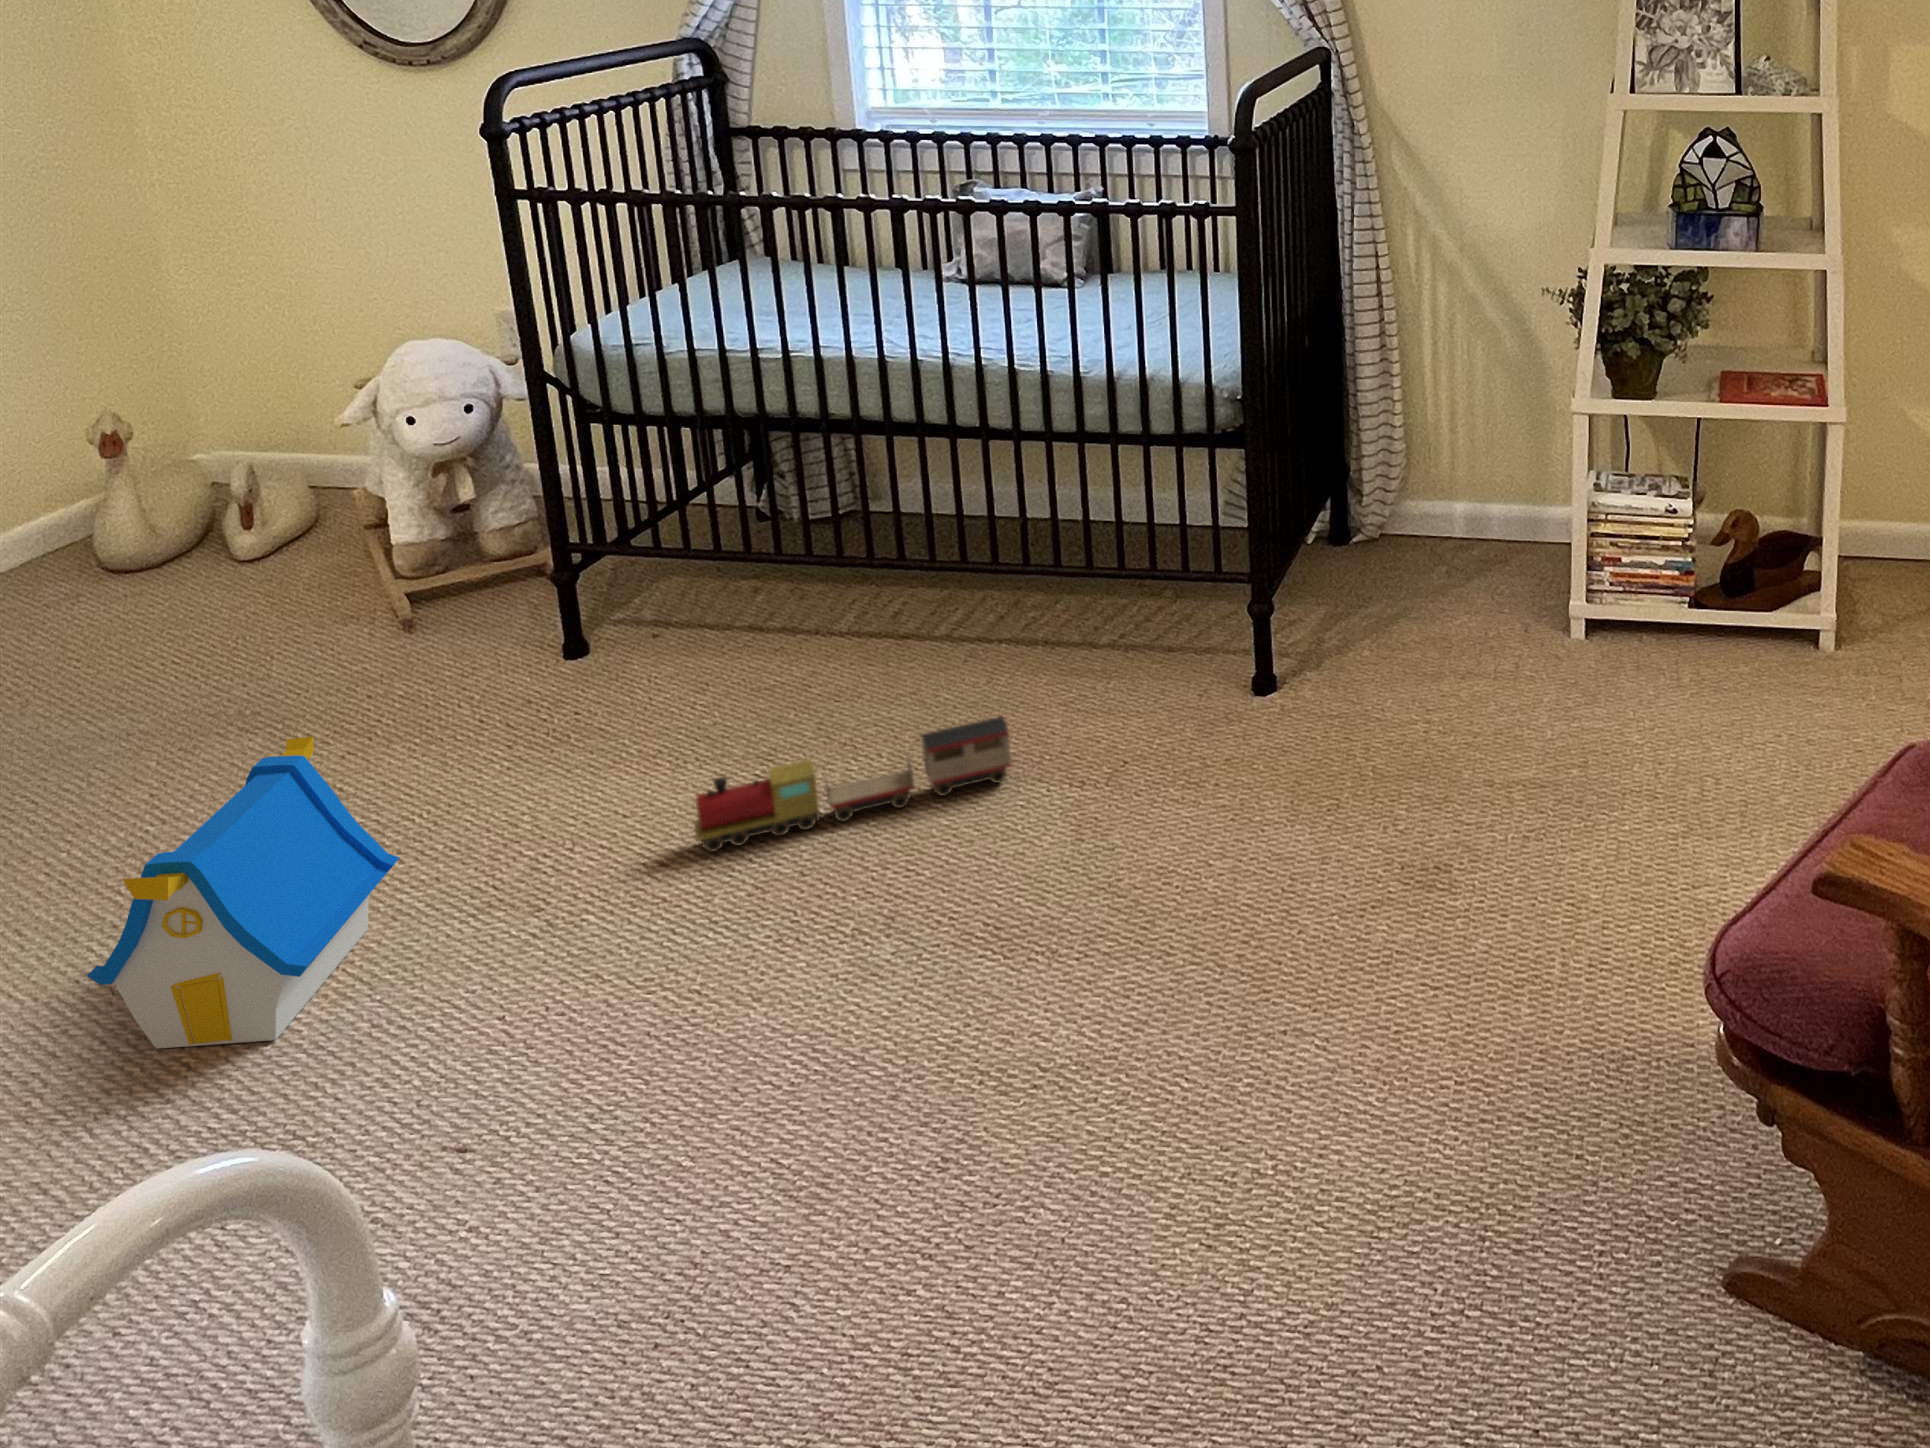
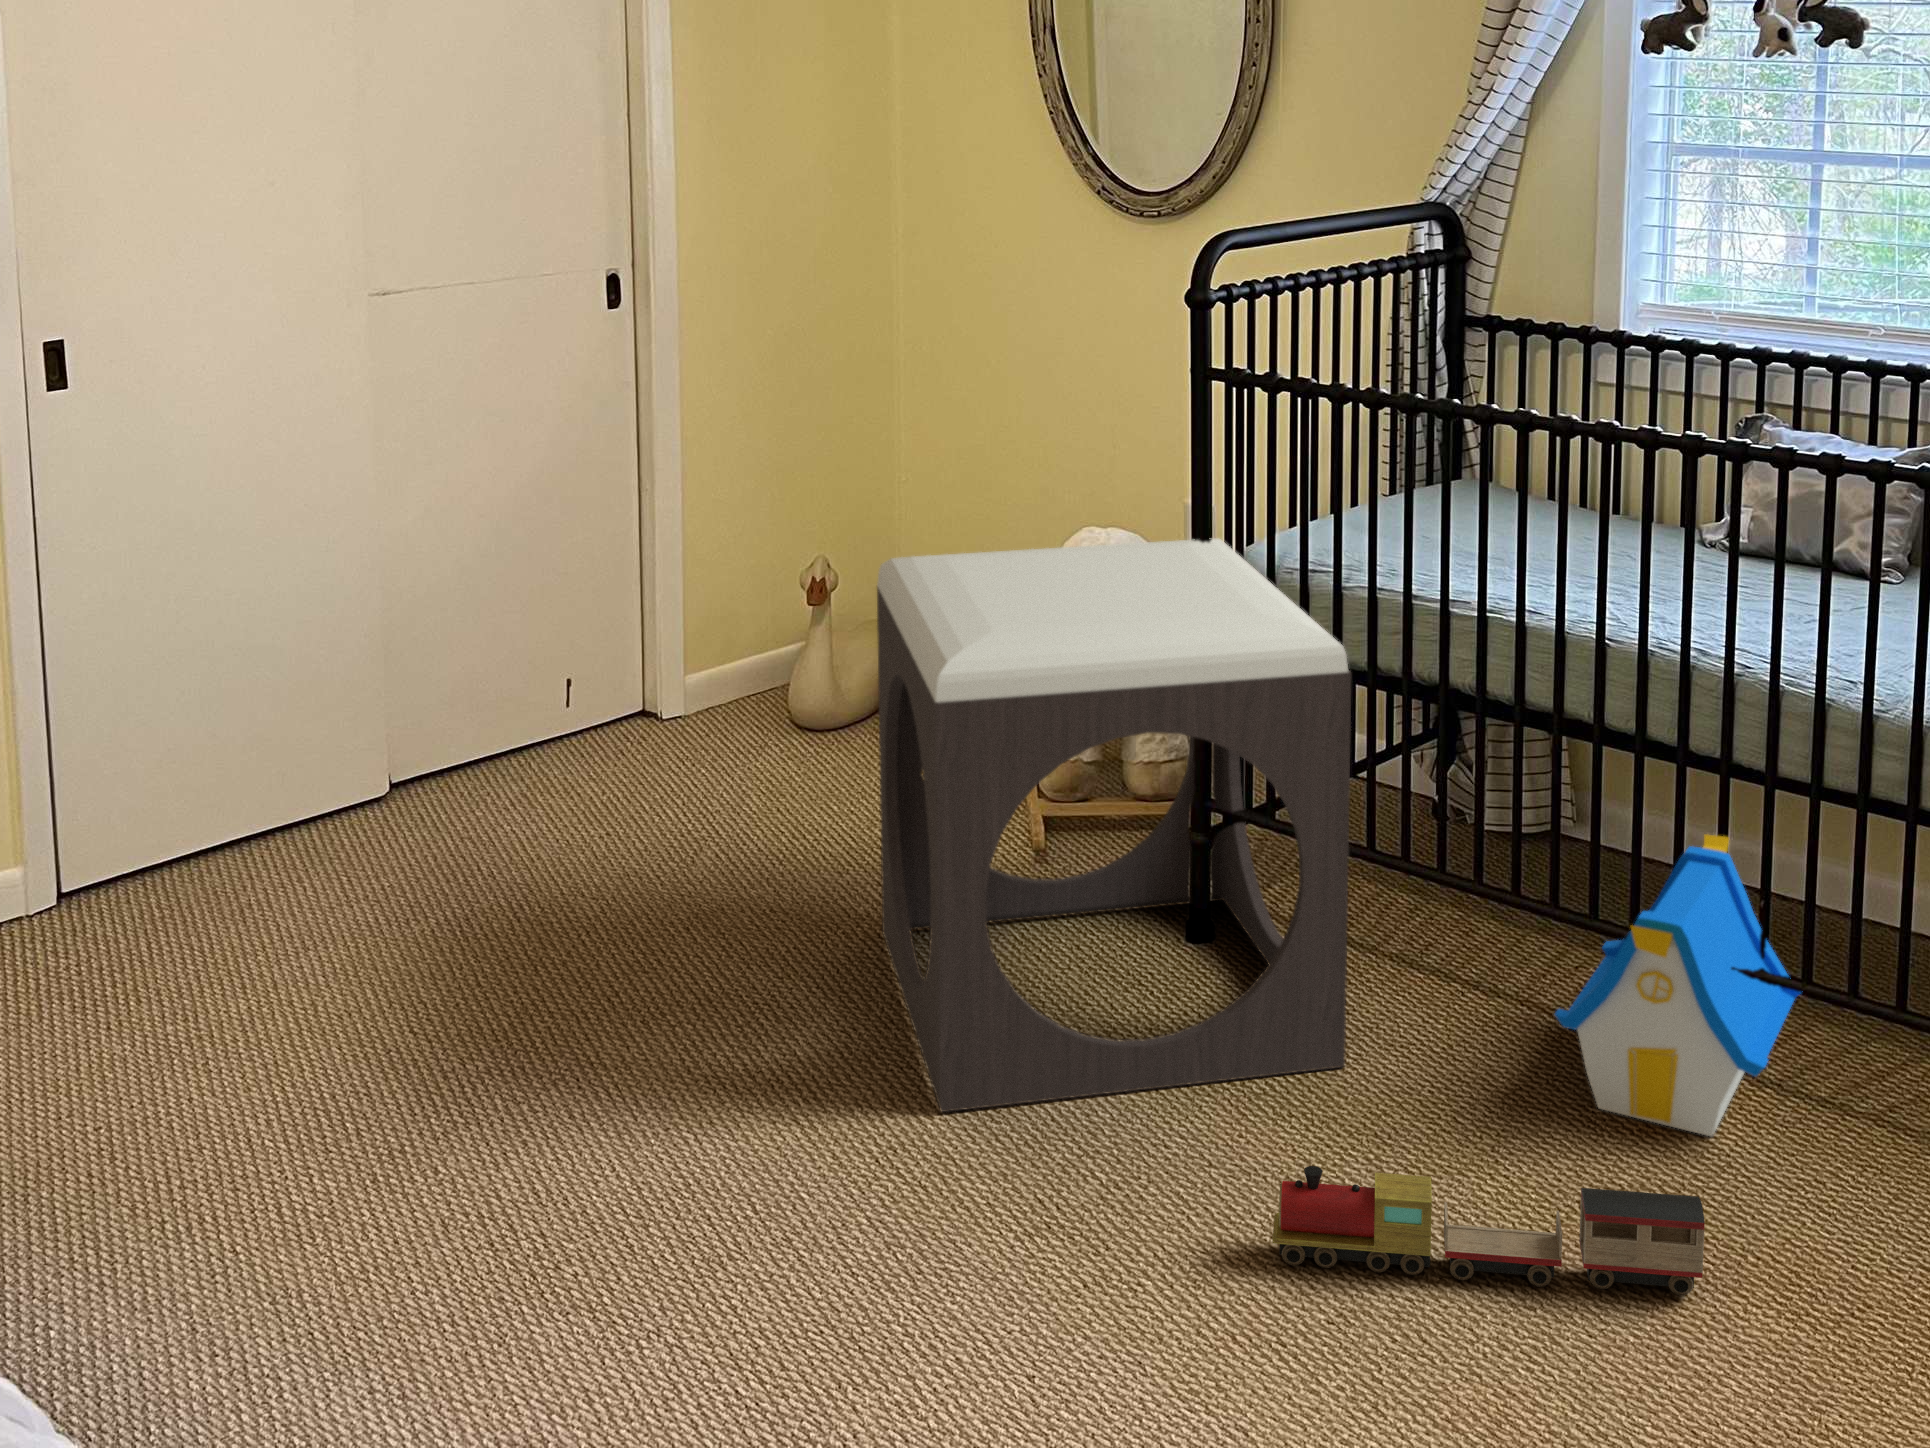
footstool: none [209,333,726,840] -> present [877,538,1351,1112]
toy house: present [87,737,400,1049] -> present [1555,834,1800,1137]

